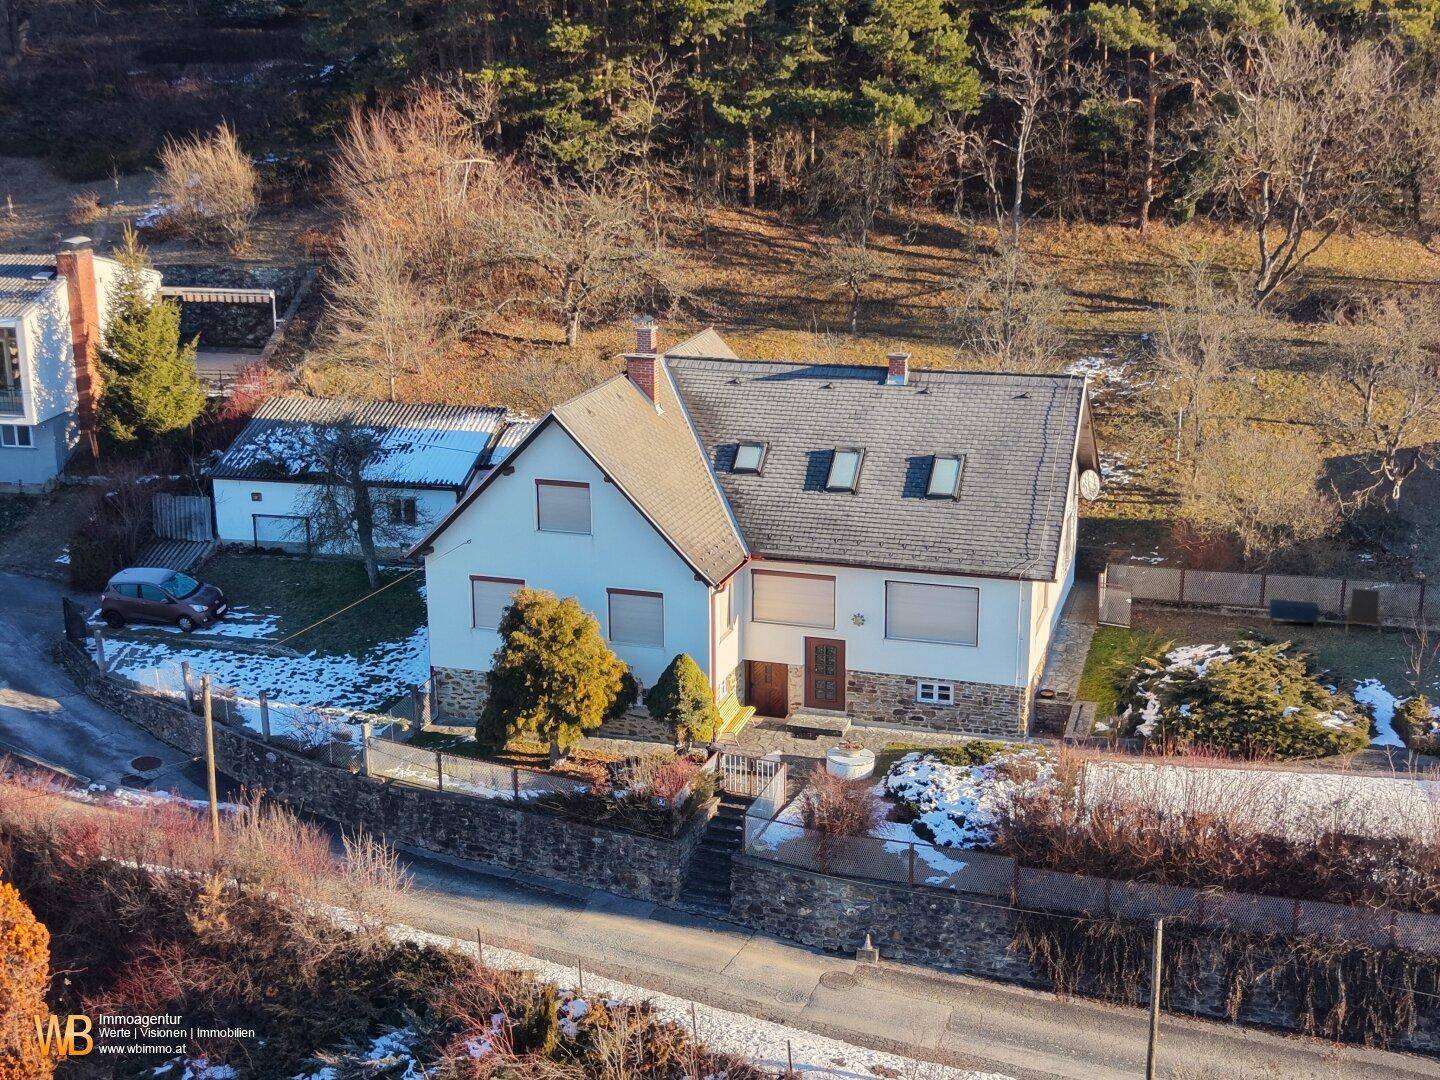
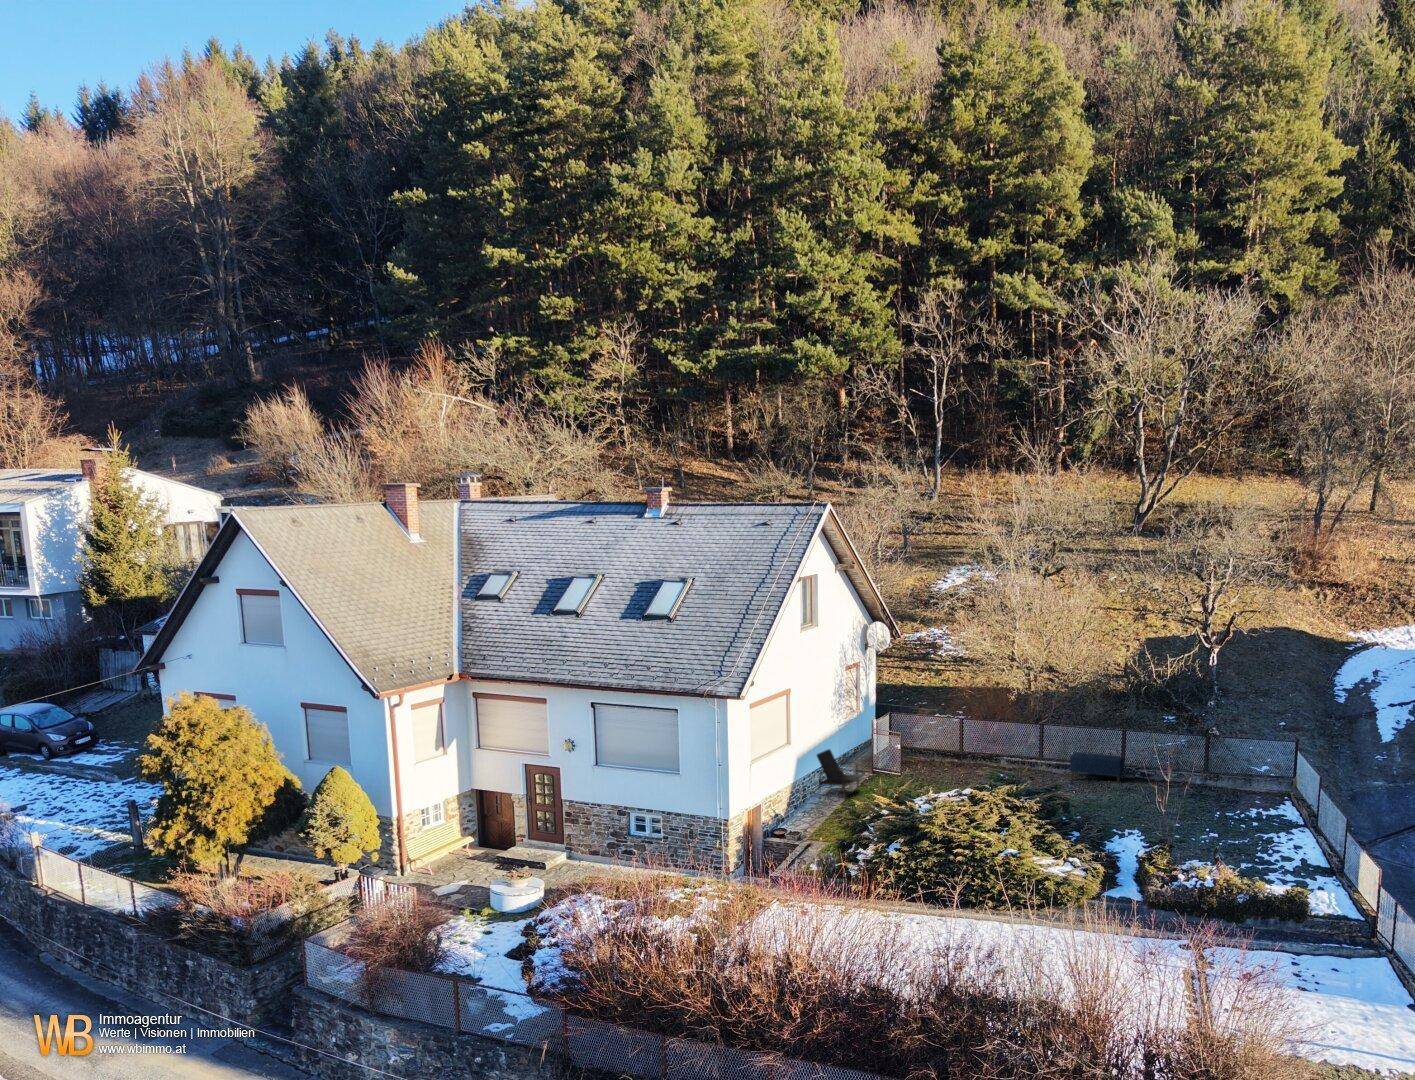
lounge chair: present [1346,589,1384,633] -> present [817,749,863,796]

